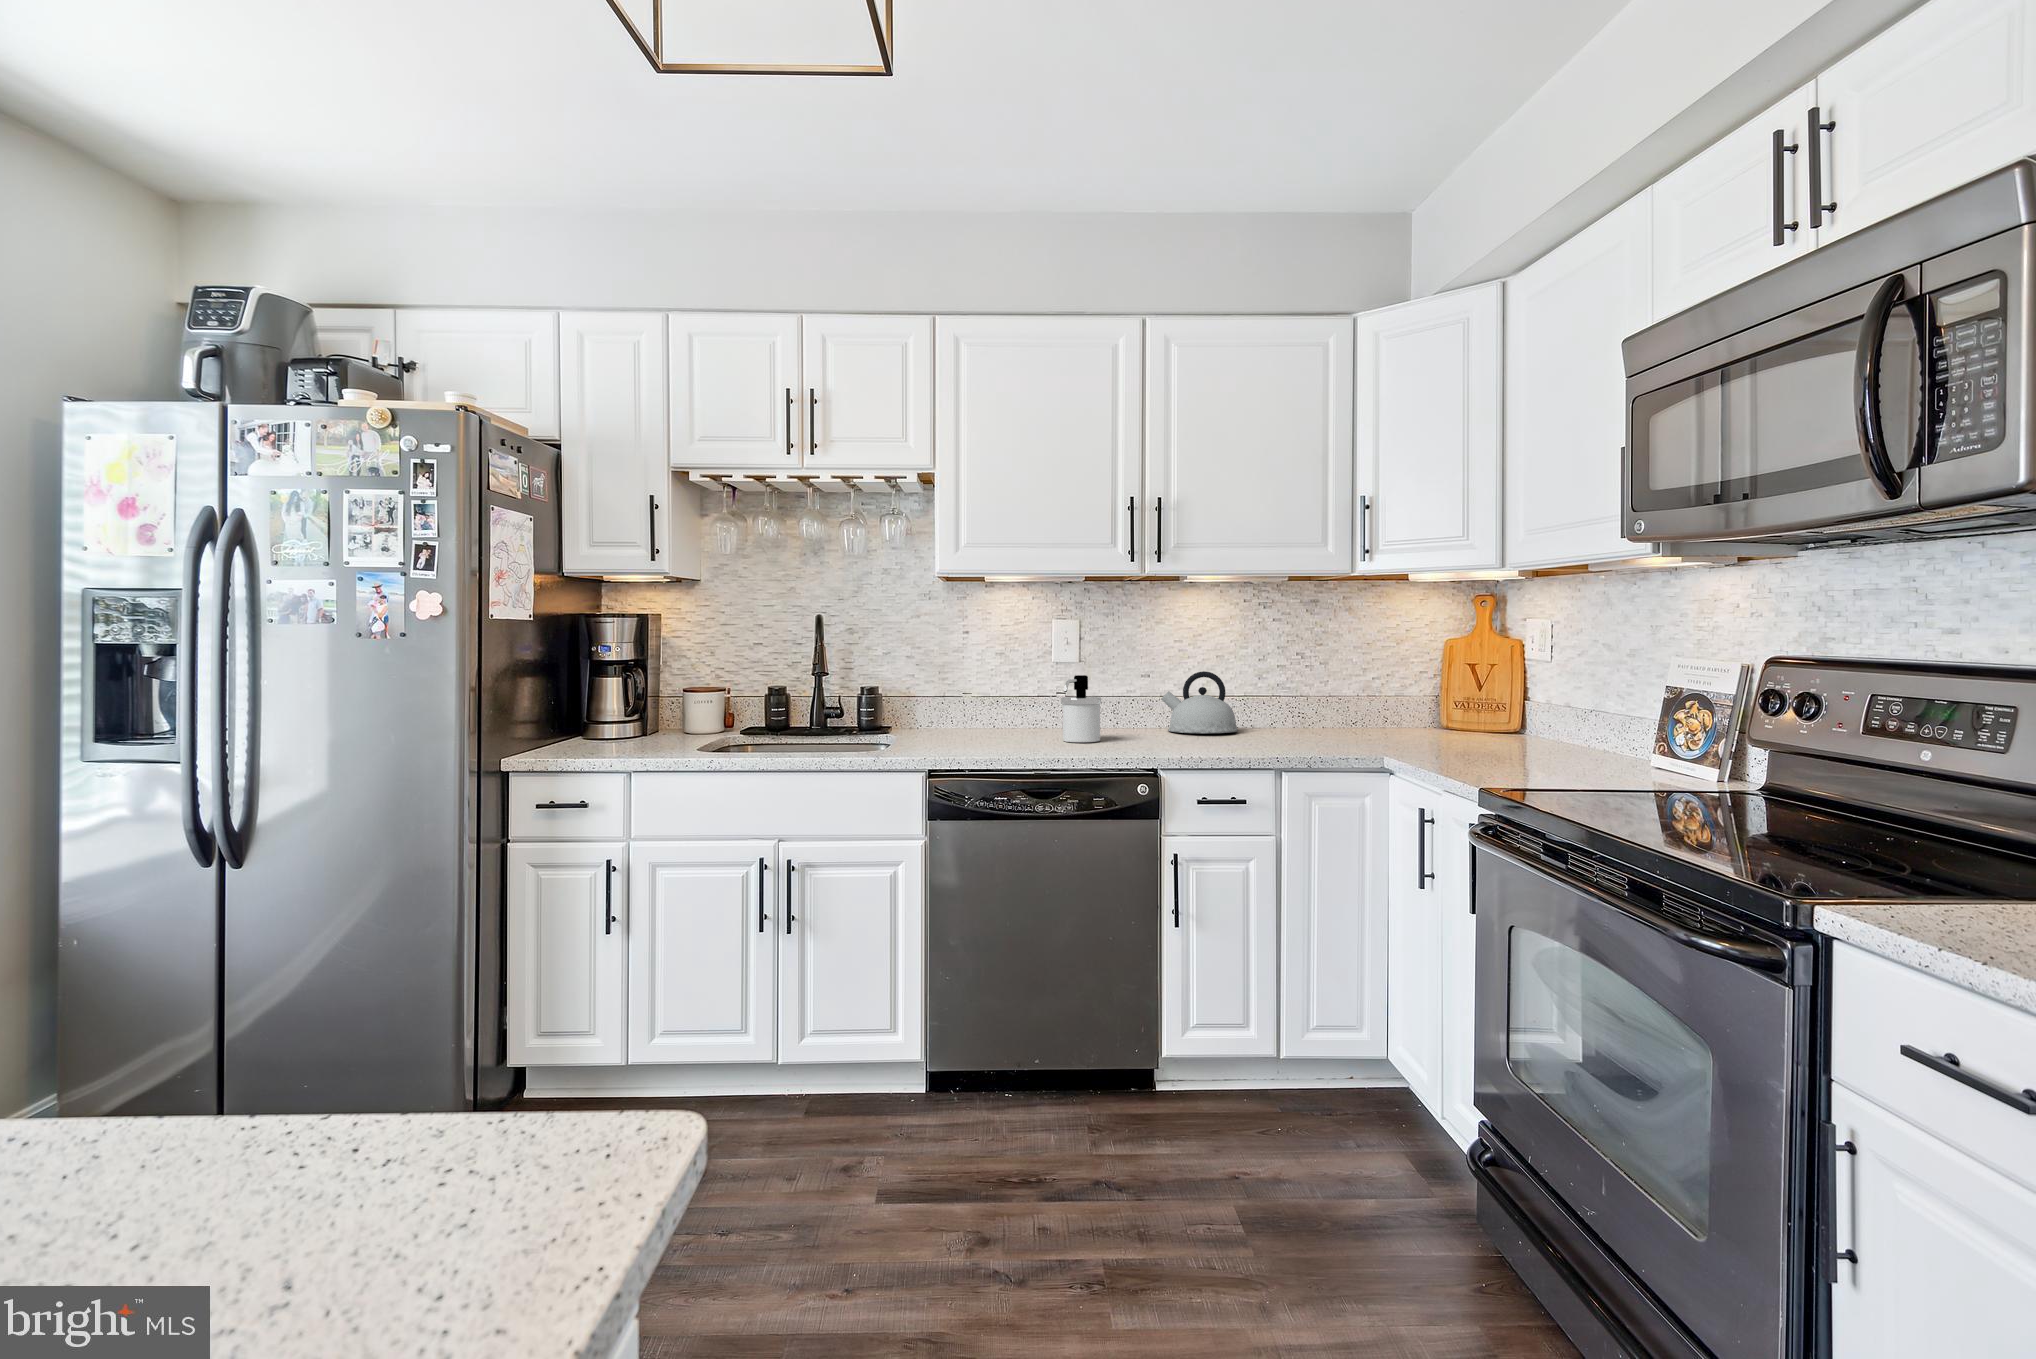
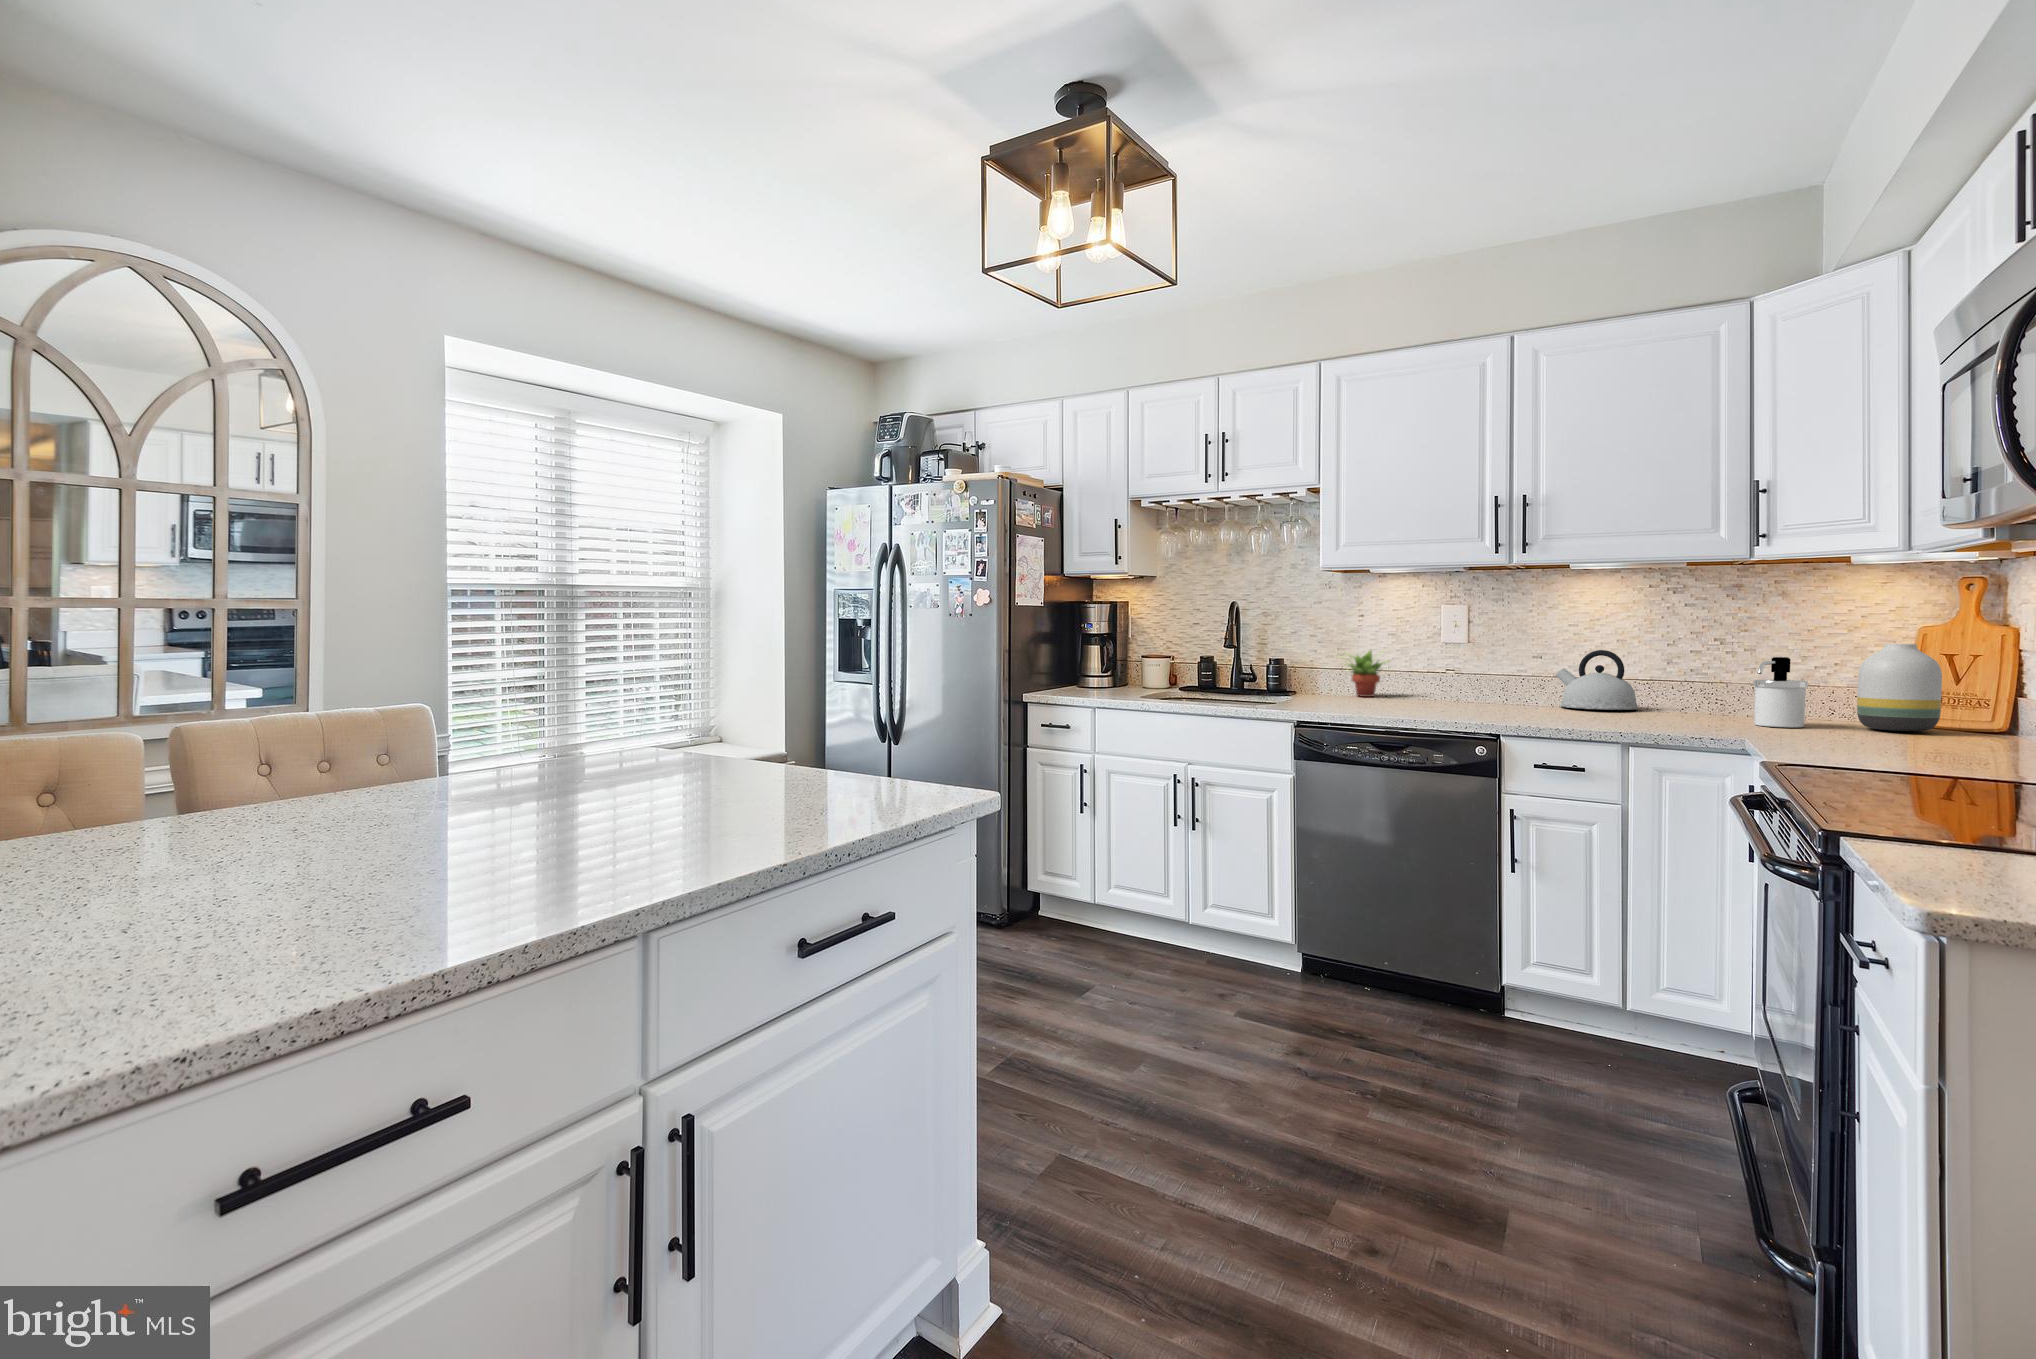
vase: none [1423,662,1485,741] -> present [1857,644,1942,731]
succulent plant: none [936,673,996,731] -> present [1349,651,1391,697]
soap dispenser: present [1061,675,1101,742] -> present [1753,657,1808,728]

